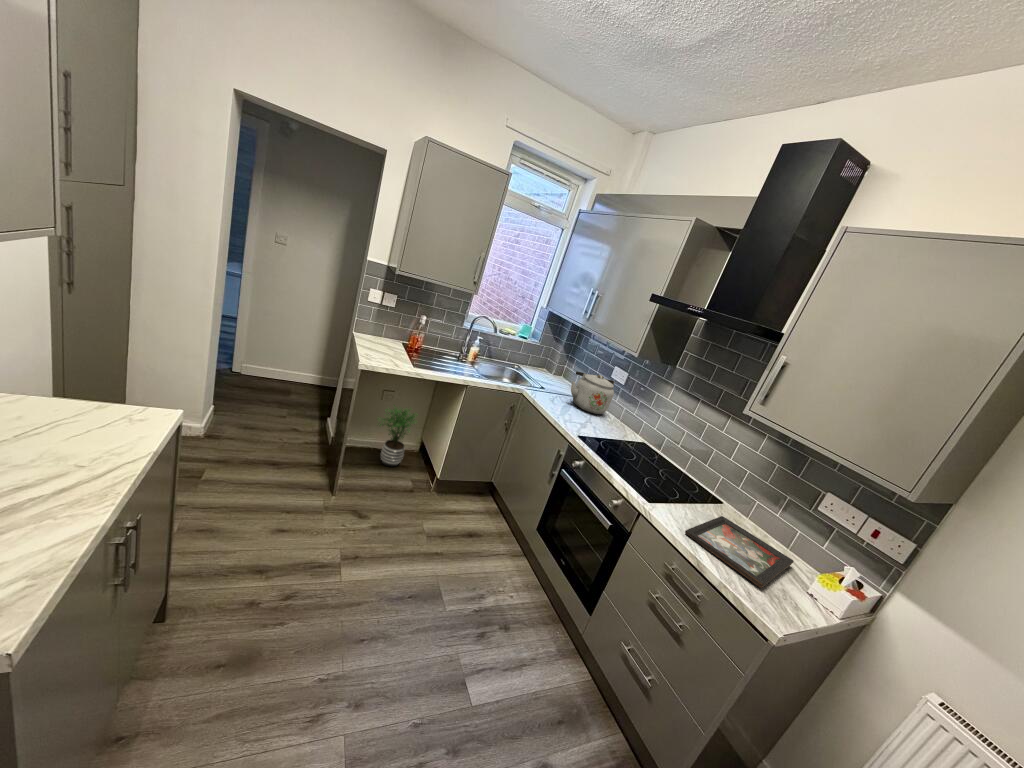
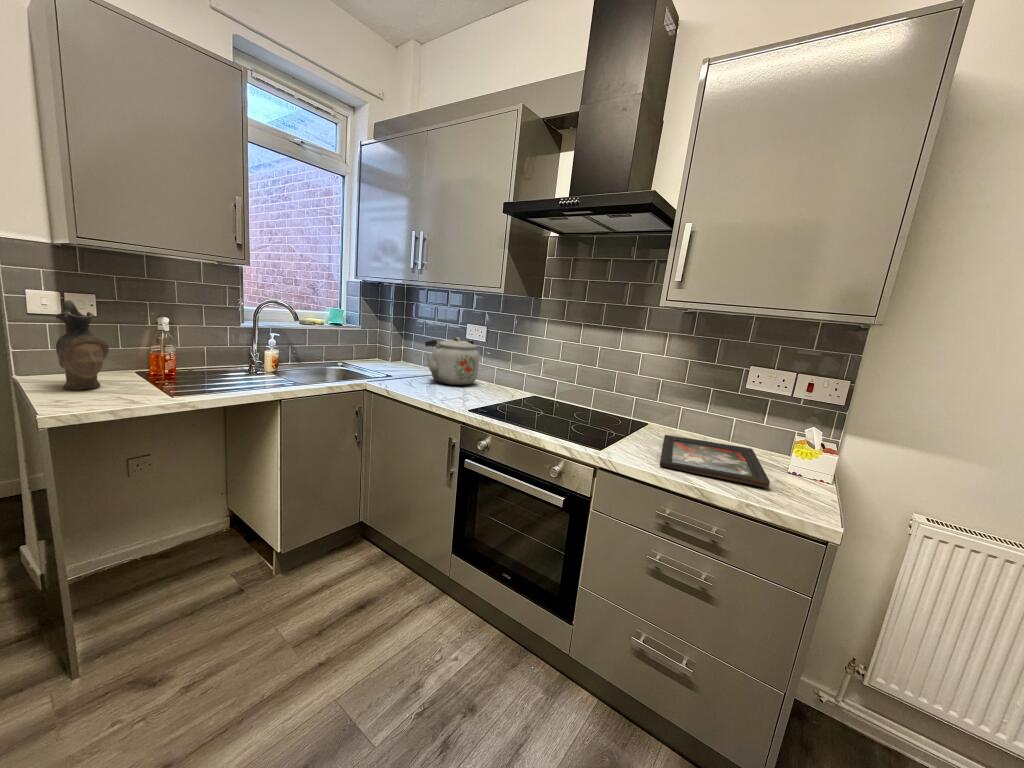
ceramic pitcher: none [370,300,395,350] -> present [55,300,109,390]
potted plant: present [379,405,416,466] -> none [126,469,218,574]

